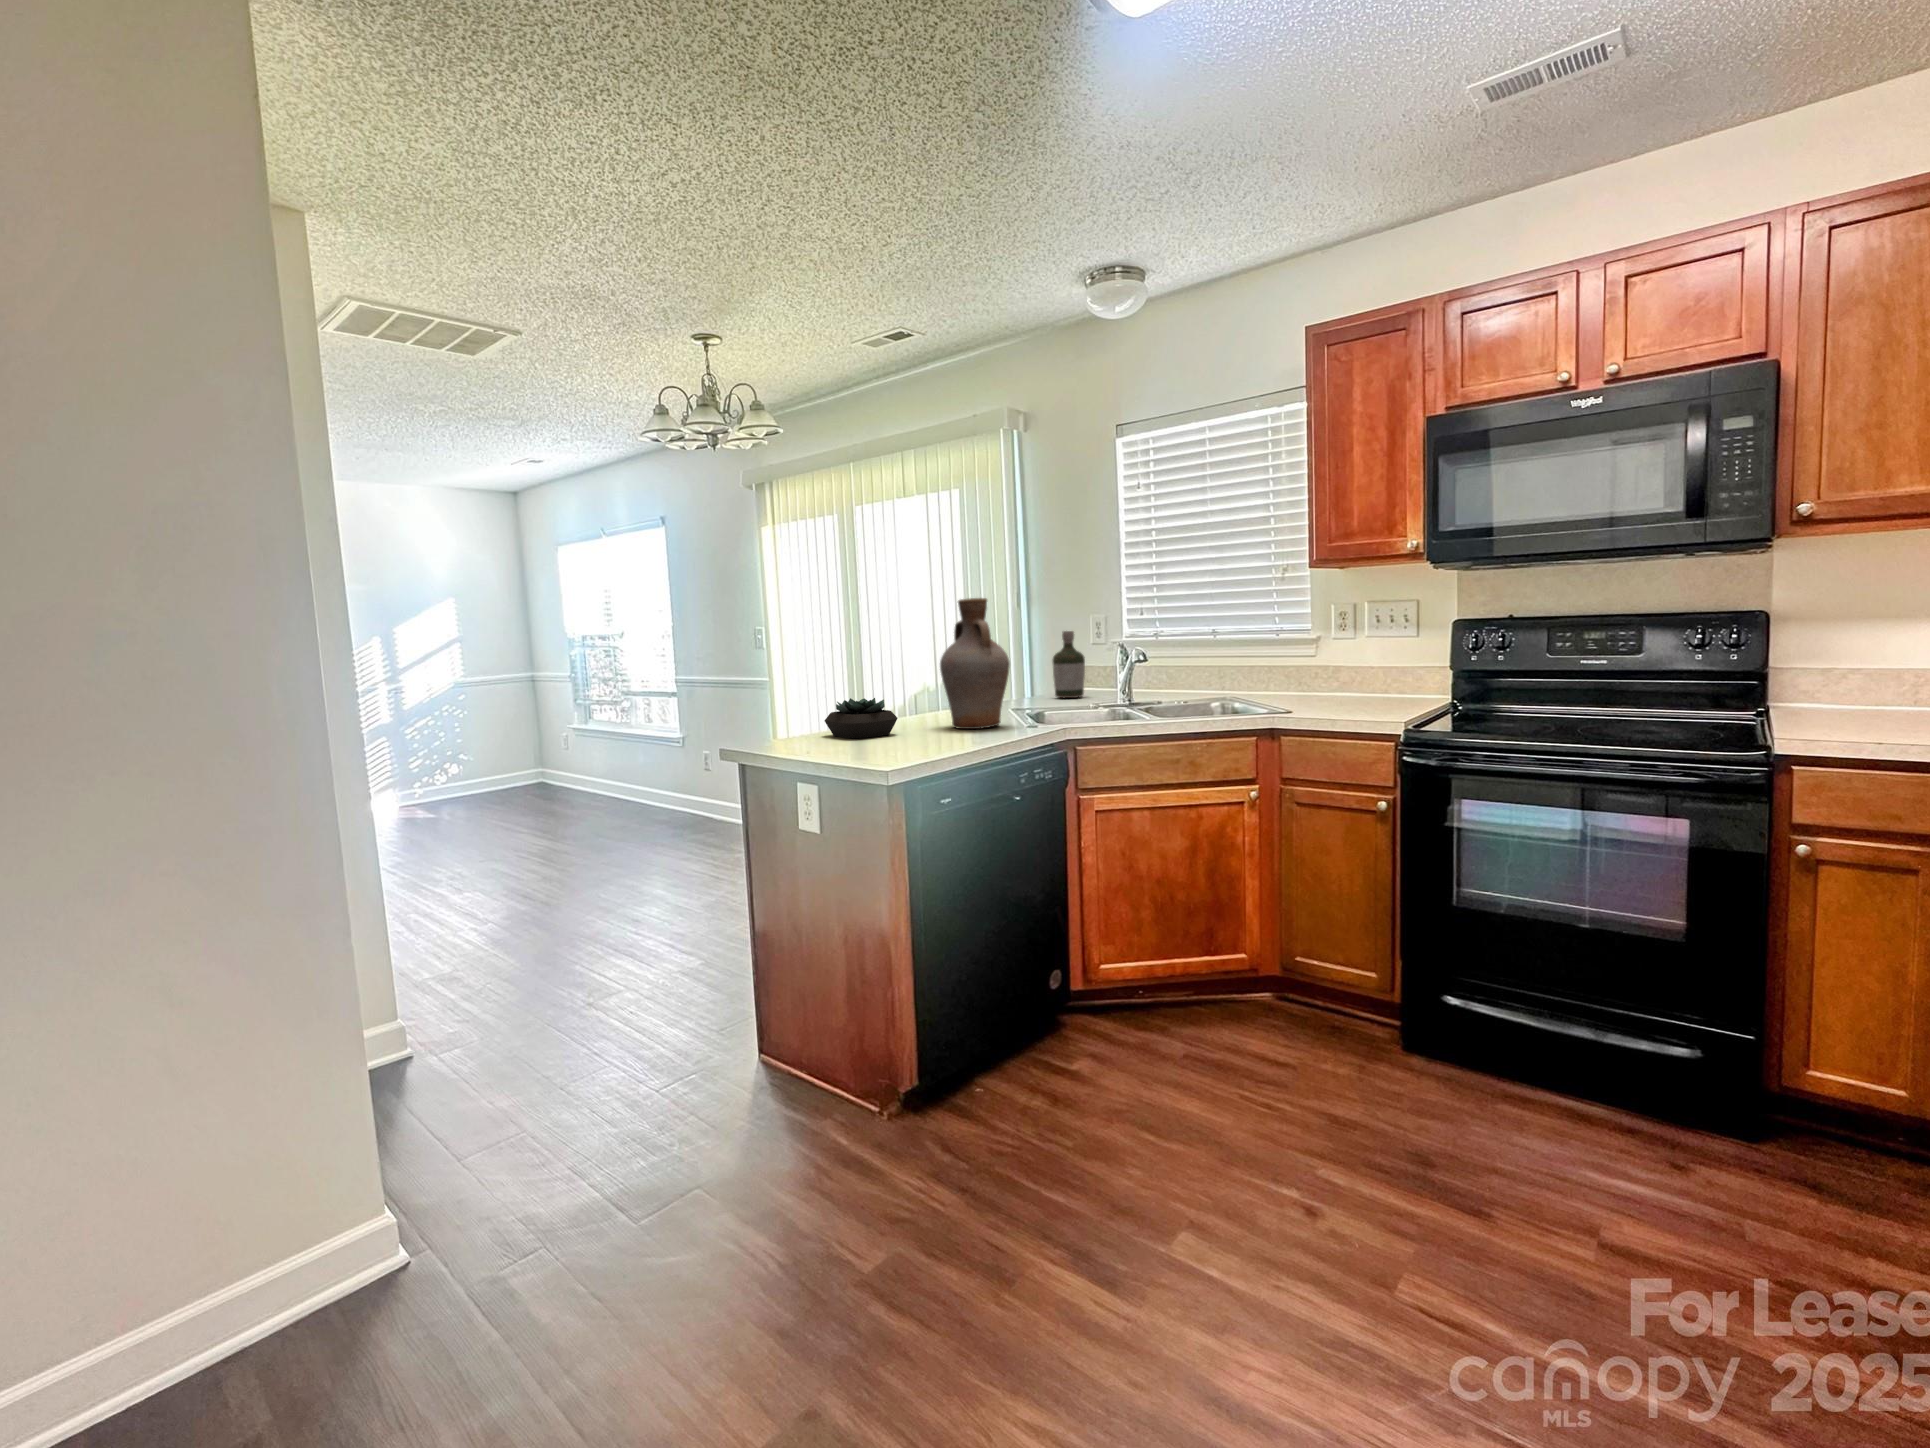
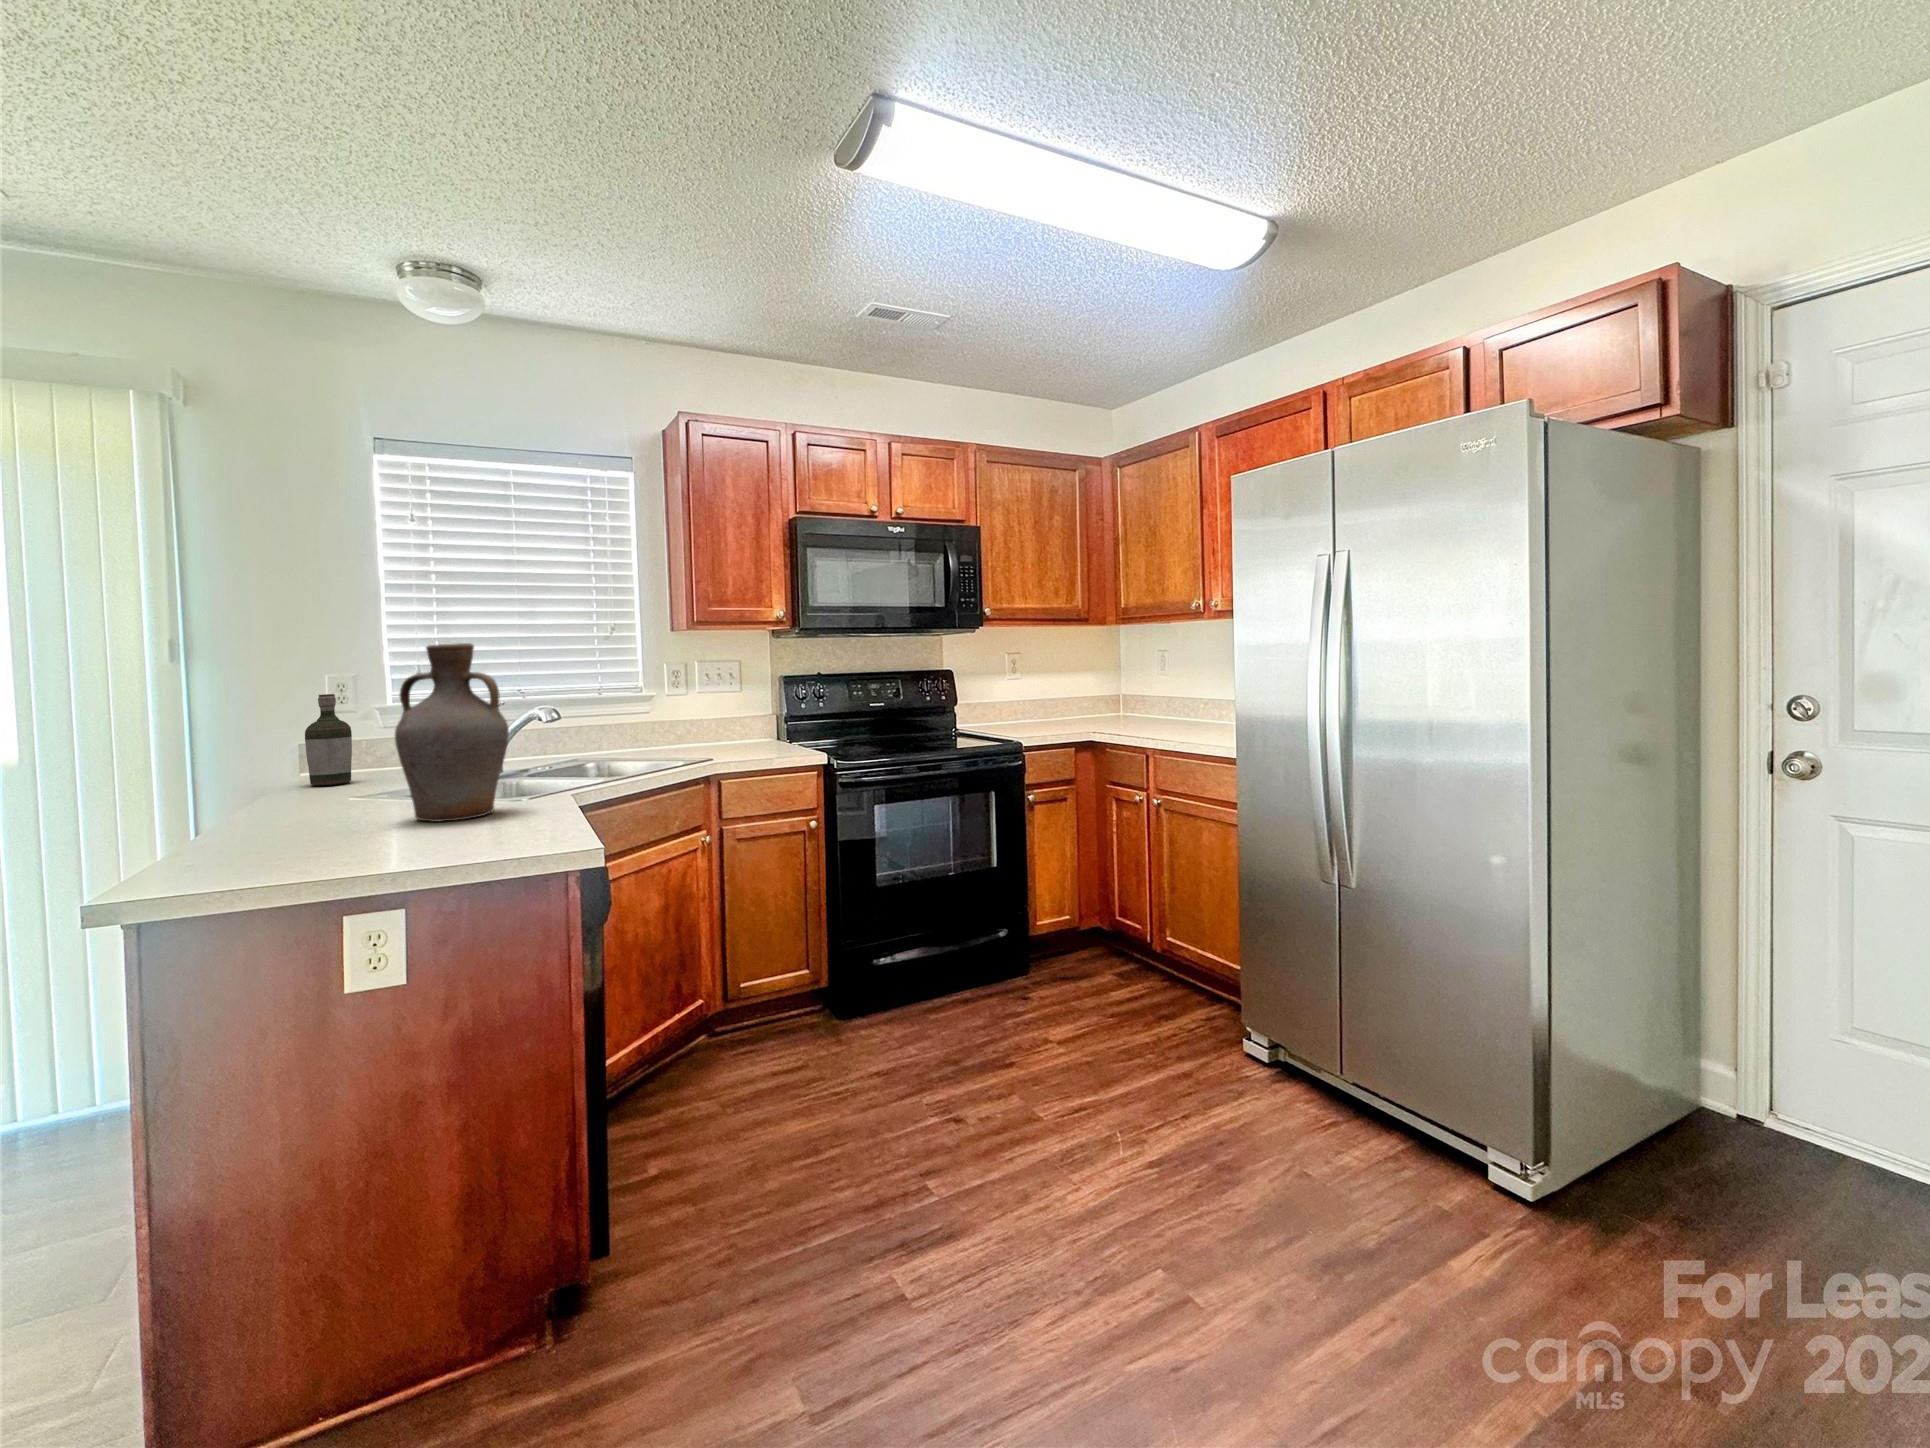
succulent plant: present [825,698,898,738] -> none [272,790,408,861]

